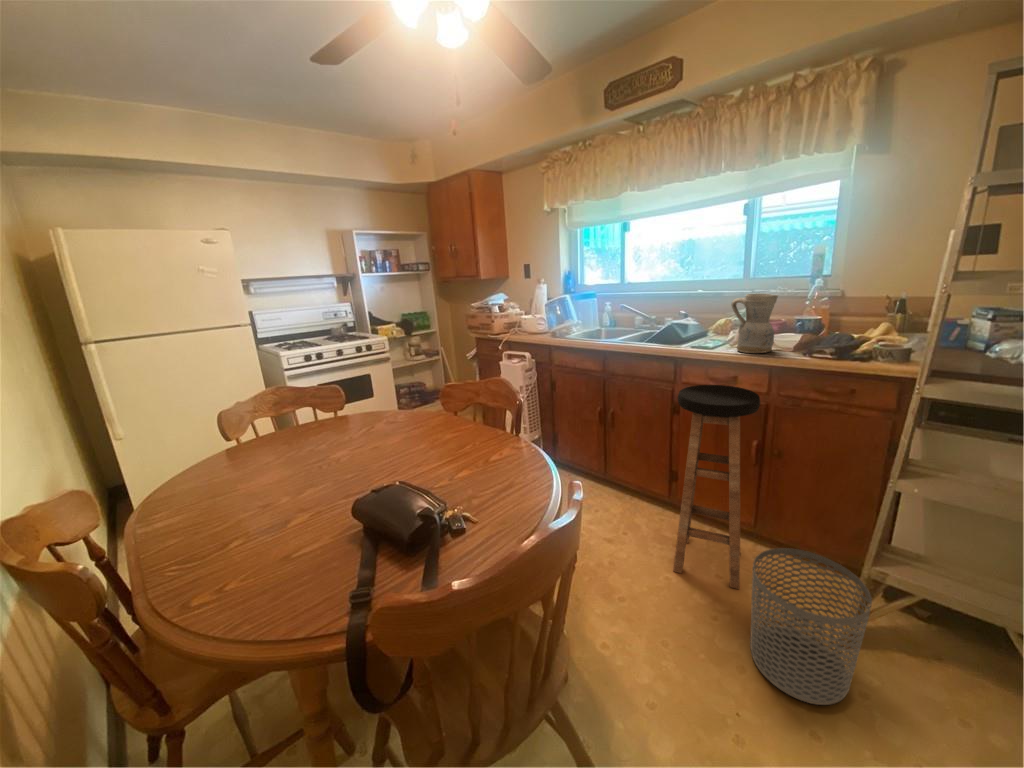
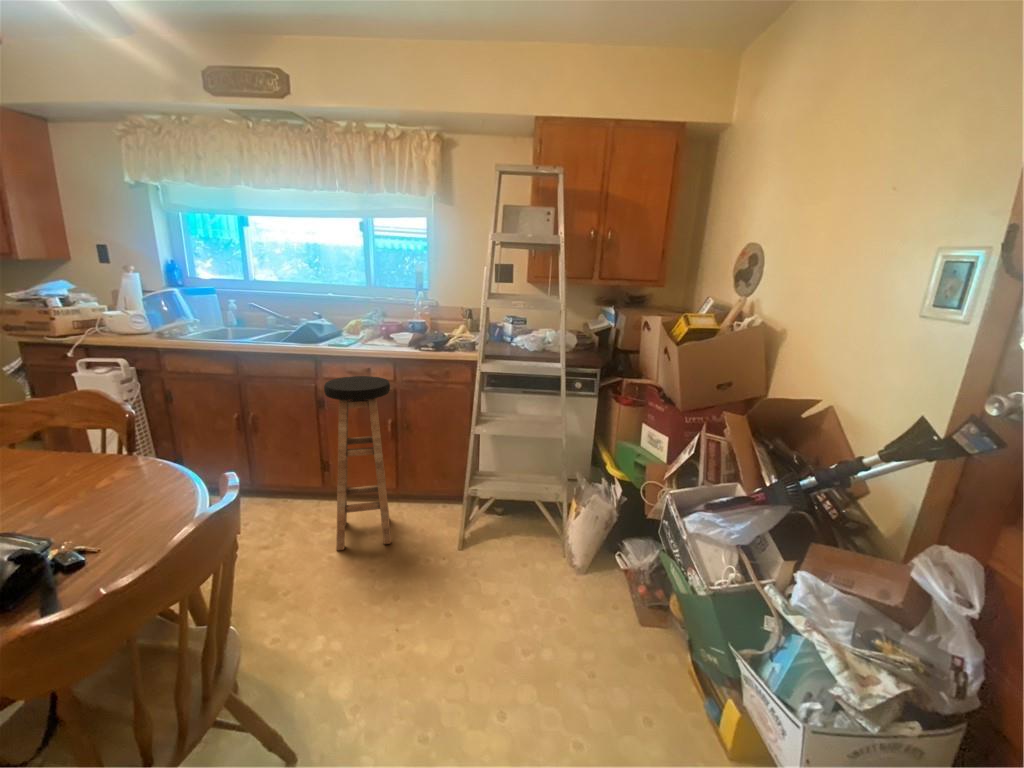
ceramic pitcher: present [732,293,778,353] -> none [360,299,395,348]
waste bin: present [750,548,872,705] -> none [398,490,467,594]

